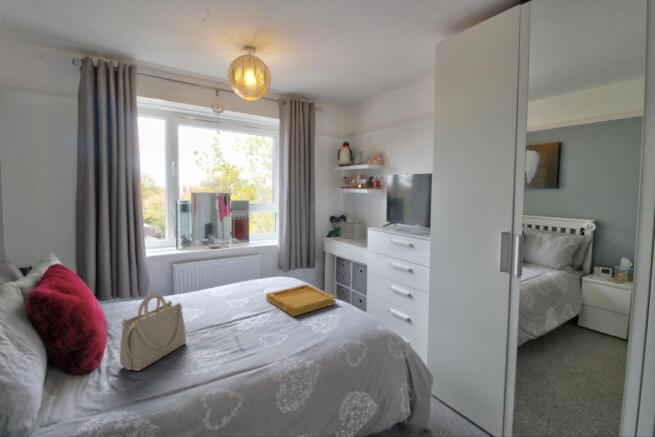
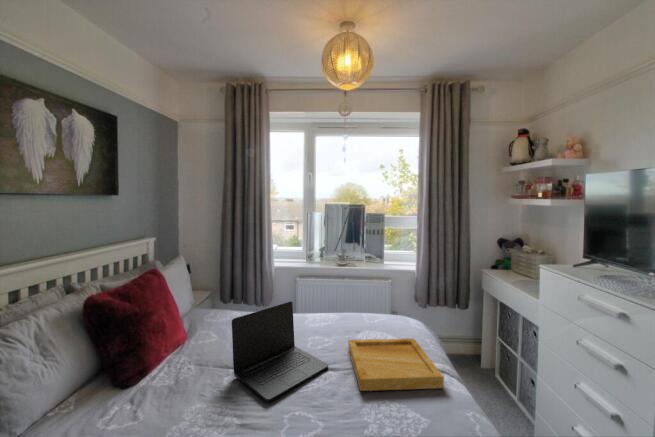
laptop: none [191,272,263,337] -> present [232,302,328,401]
handbag: present [120,294,186,371] -> none [138,319,218,408]

